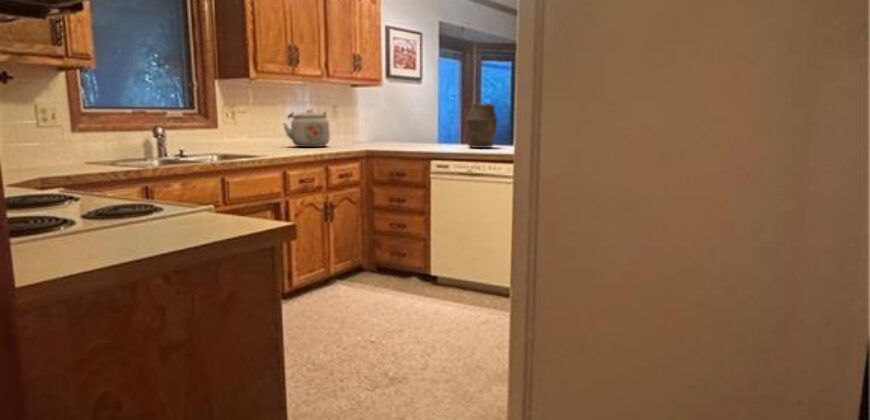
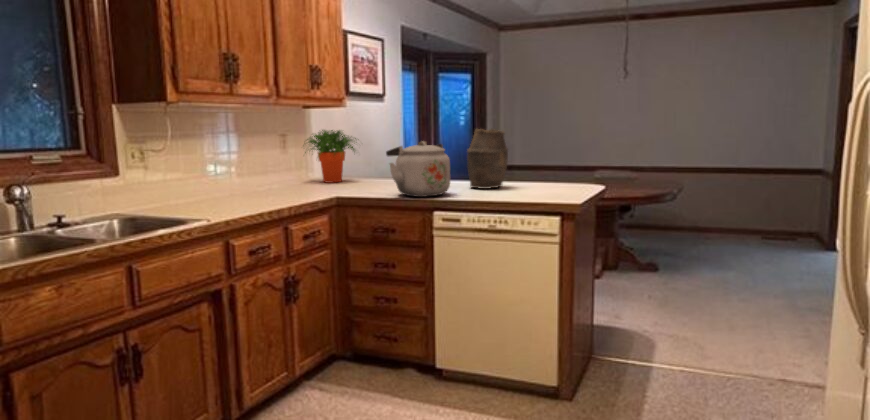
potted plant: none [348,102,395,143] -> present [305,130,356,183]
kettle: present [284,110,330,147] -> present [386,141,450,197]

